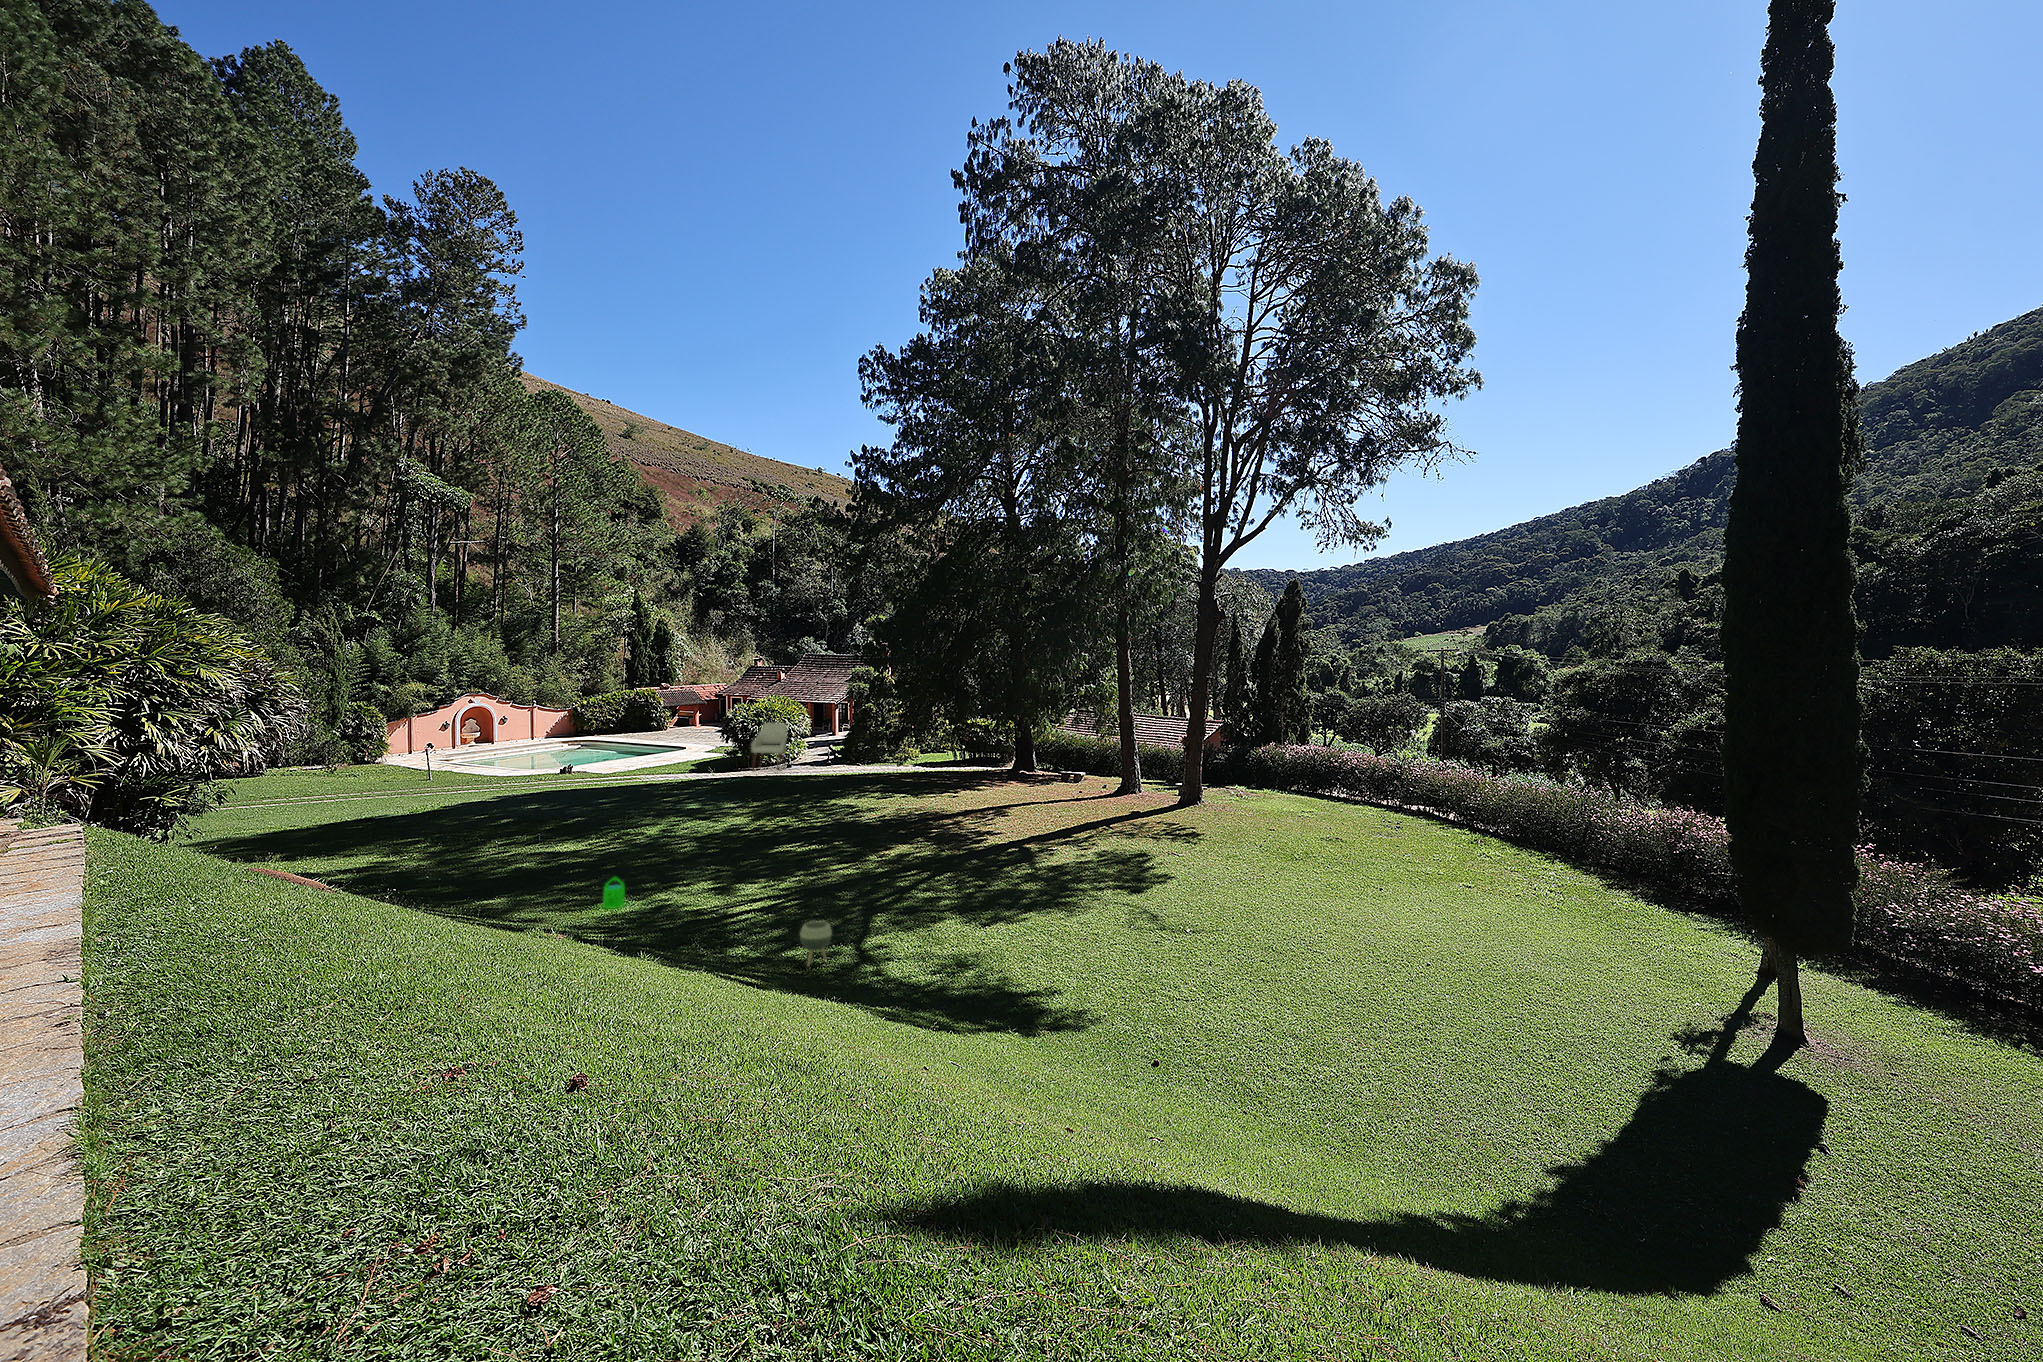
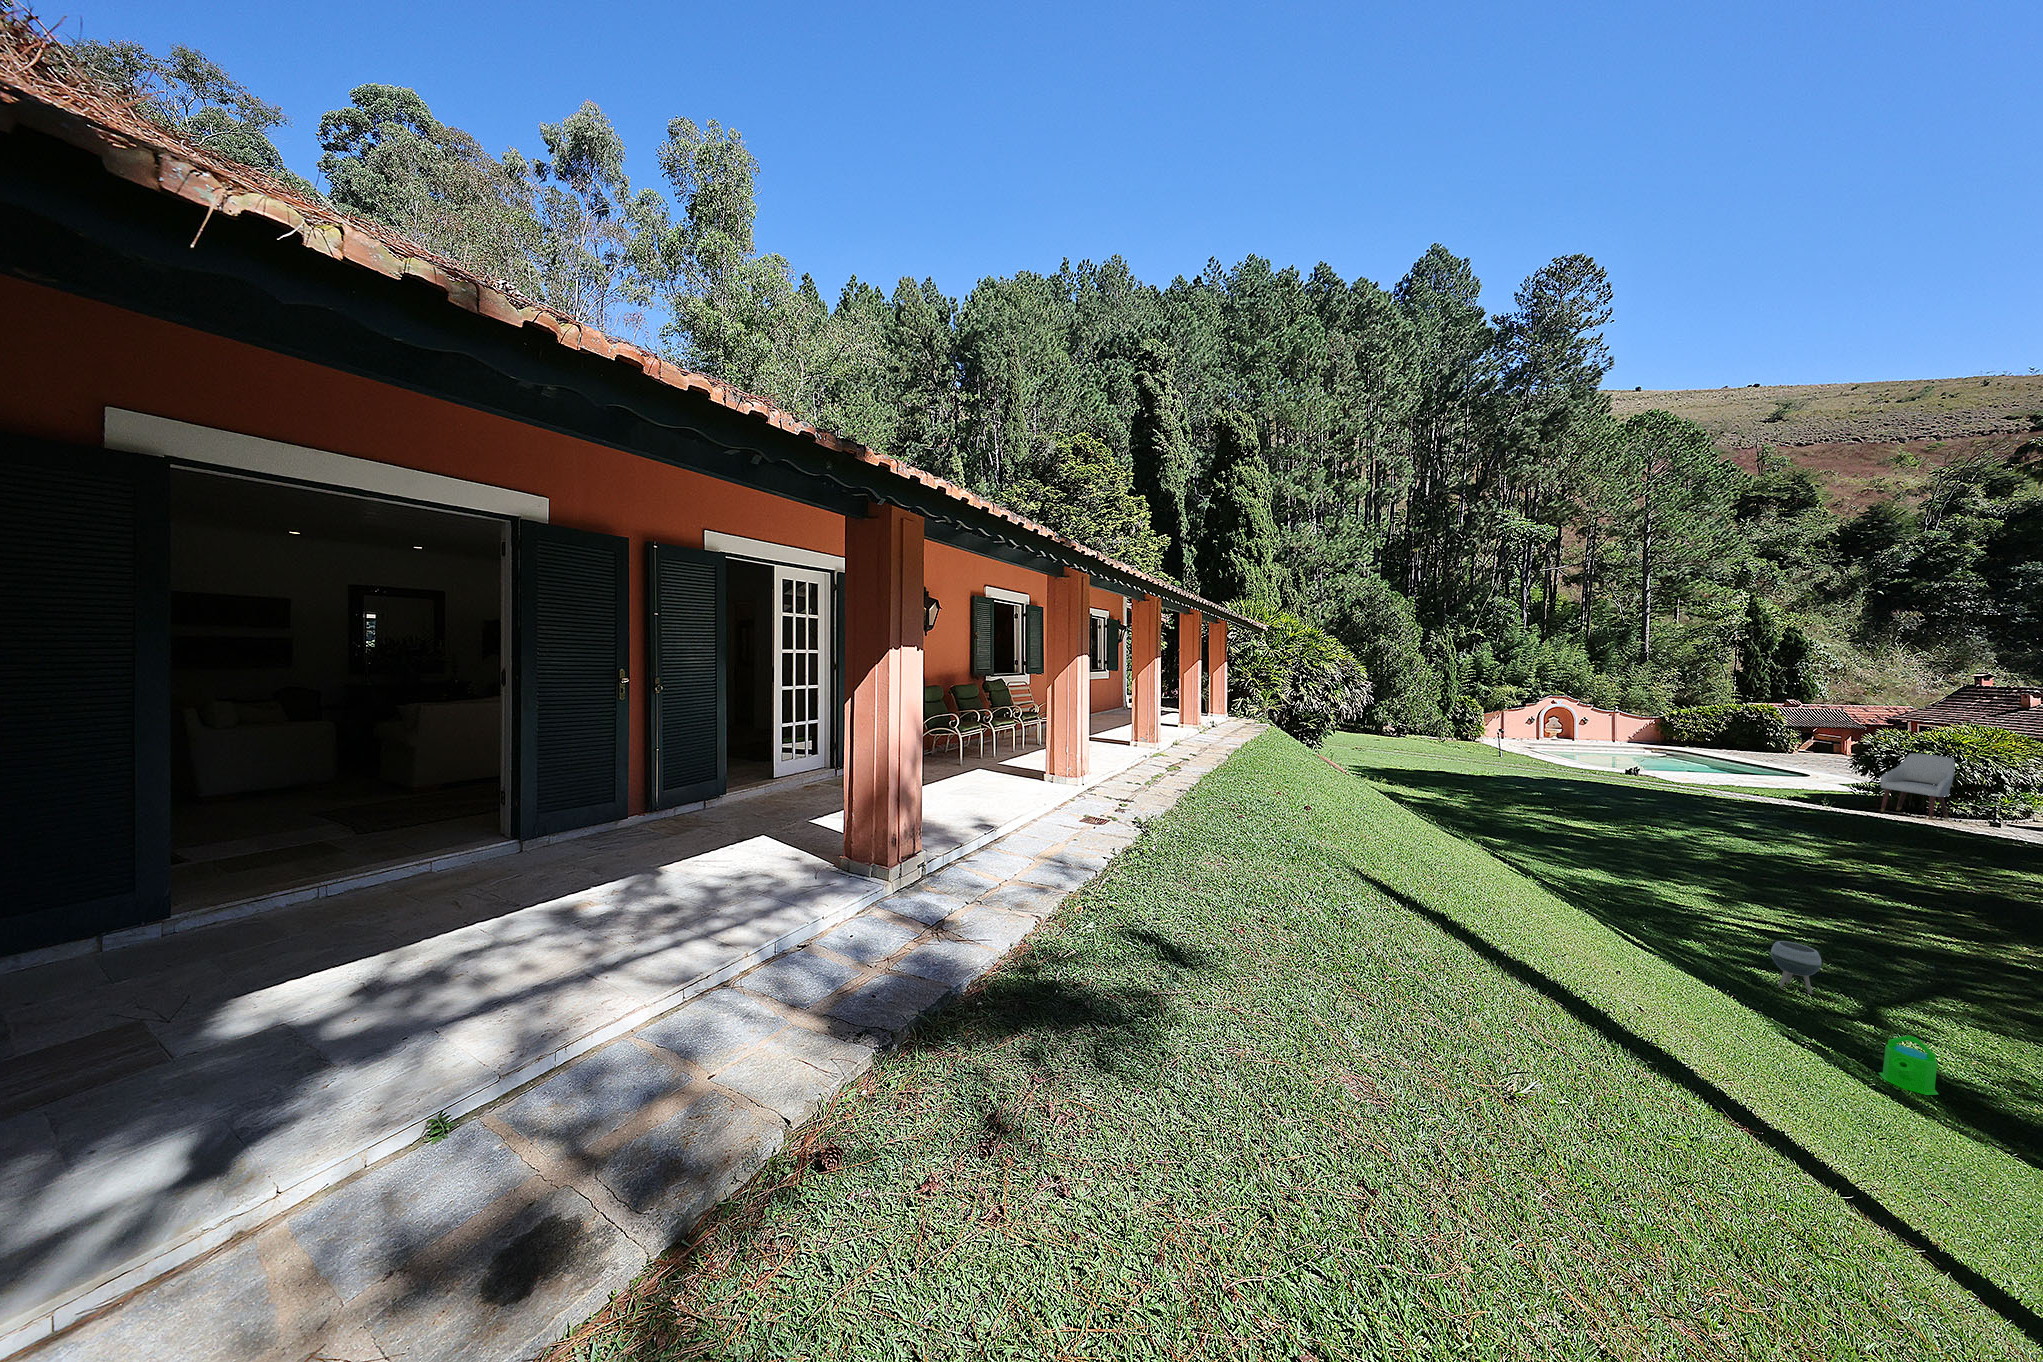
watering can: present [602,877,625,909] -> present [1879,1035,1938,1095]

